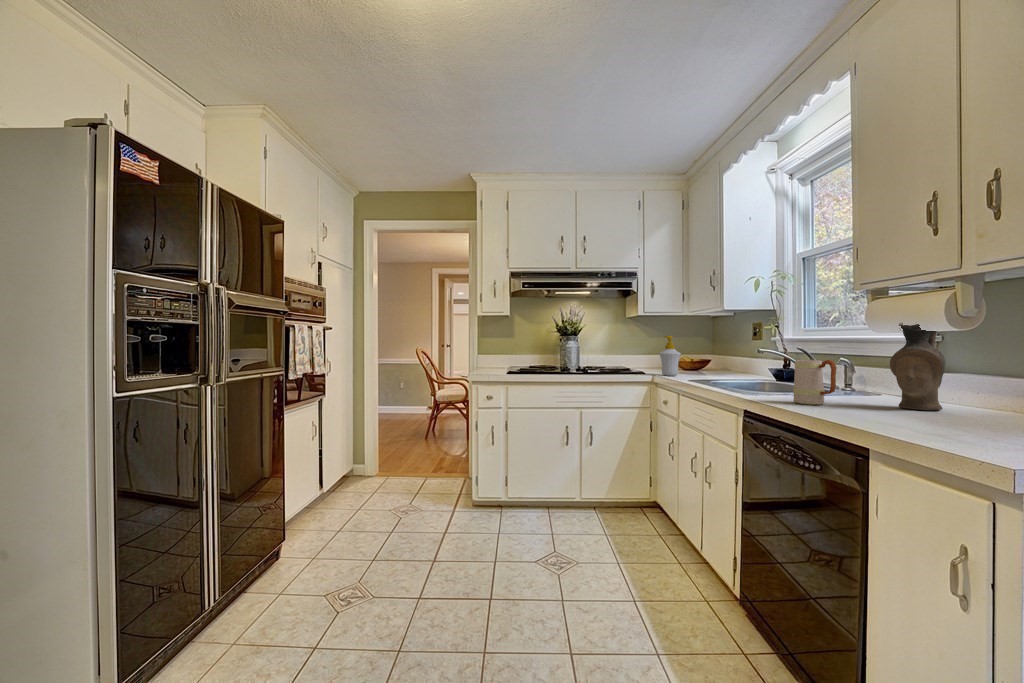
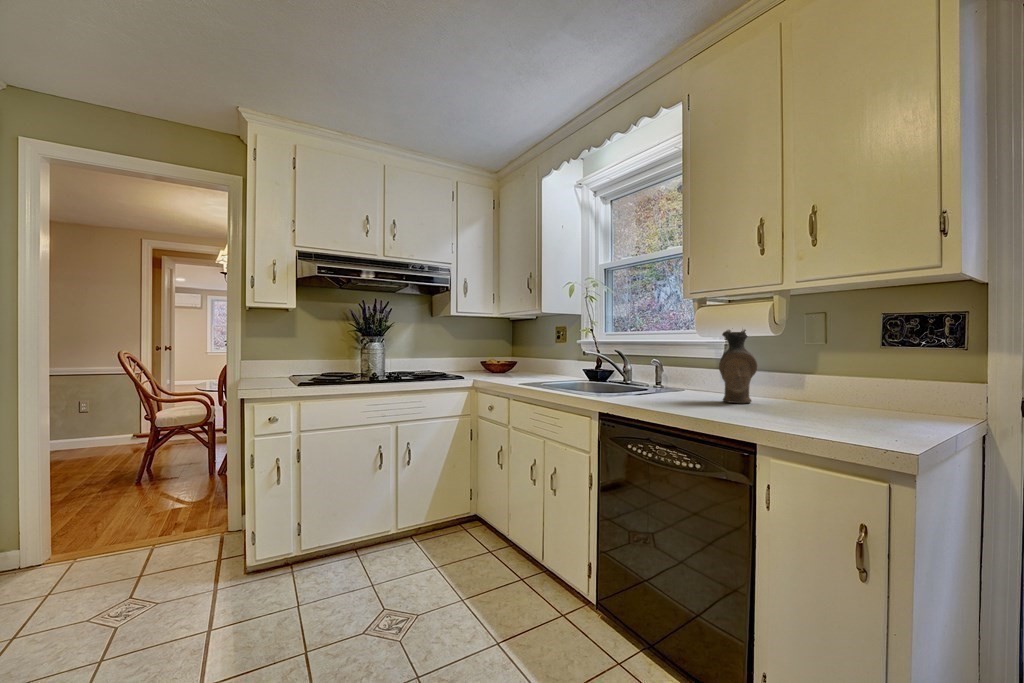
soap bottle: present [659,336,681,376] -> none [482,338,503,380]
mug: present [793,360,837,405] -> none [650,363,686,405]

